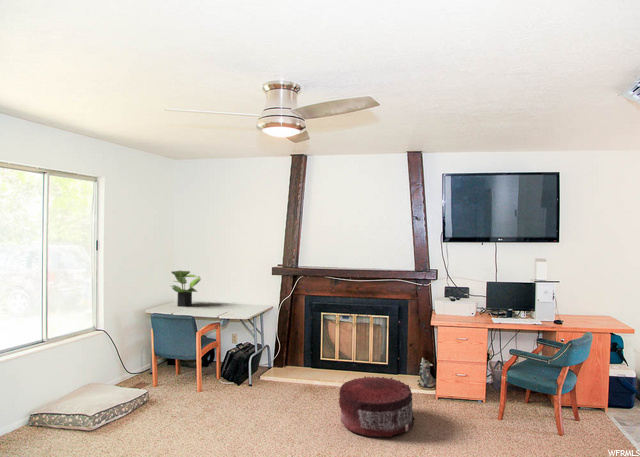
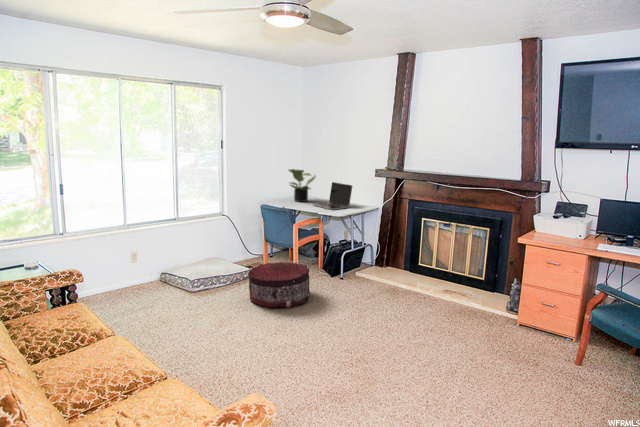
laptop: none [204,282,247,312] -> present [313,182,352,210]
pouf: present [339,376,415,437] -> present [248,262,310,307]

